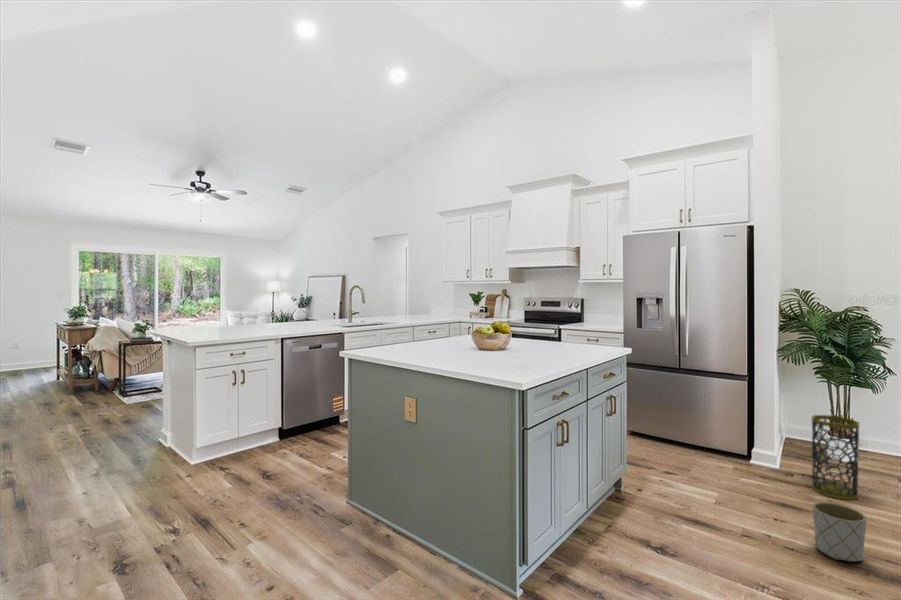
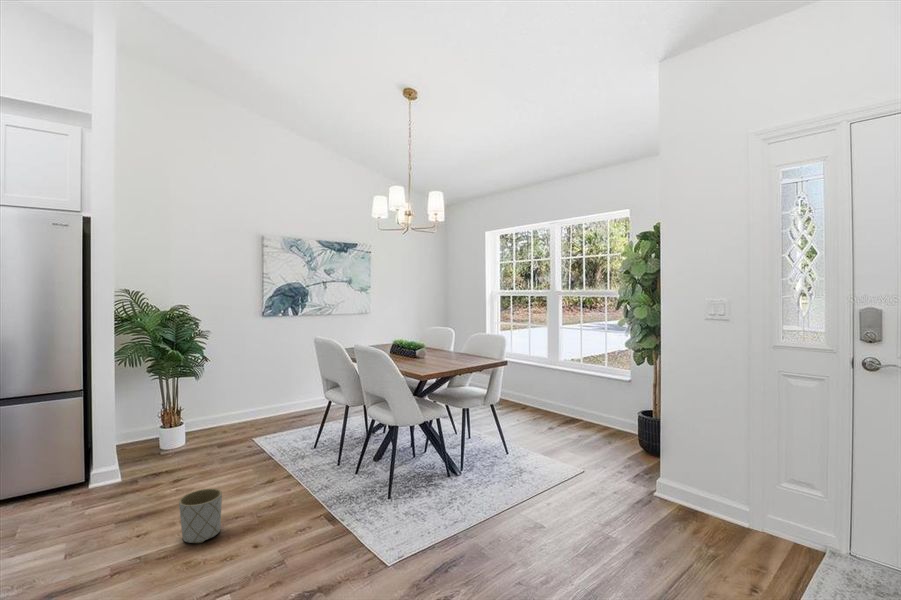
trash can: present [812,415,859,500] -> none [157,408,197,488]

